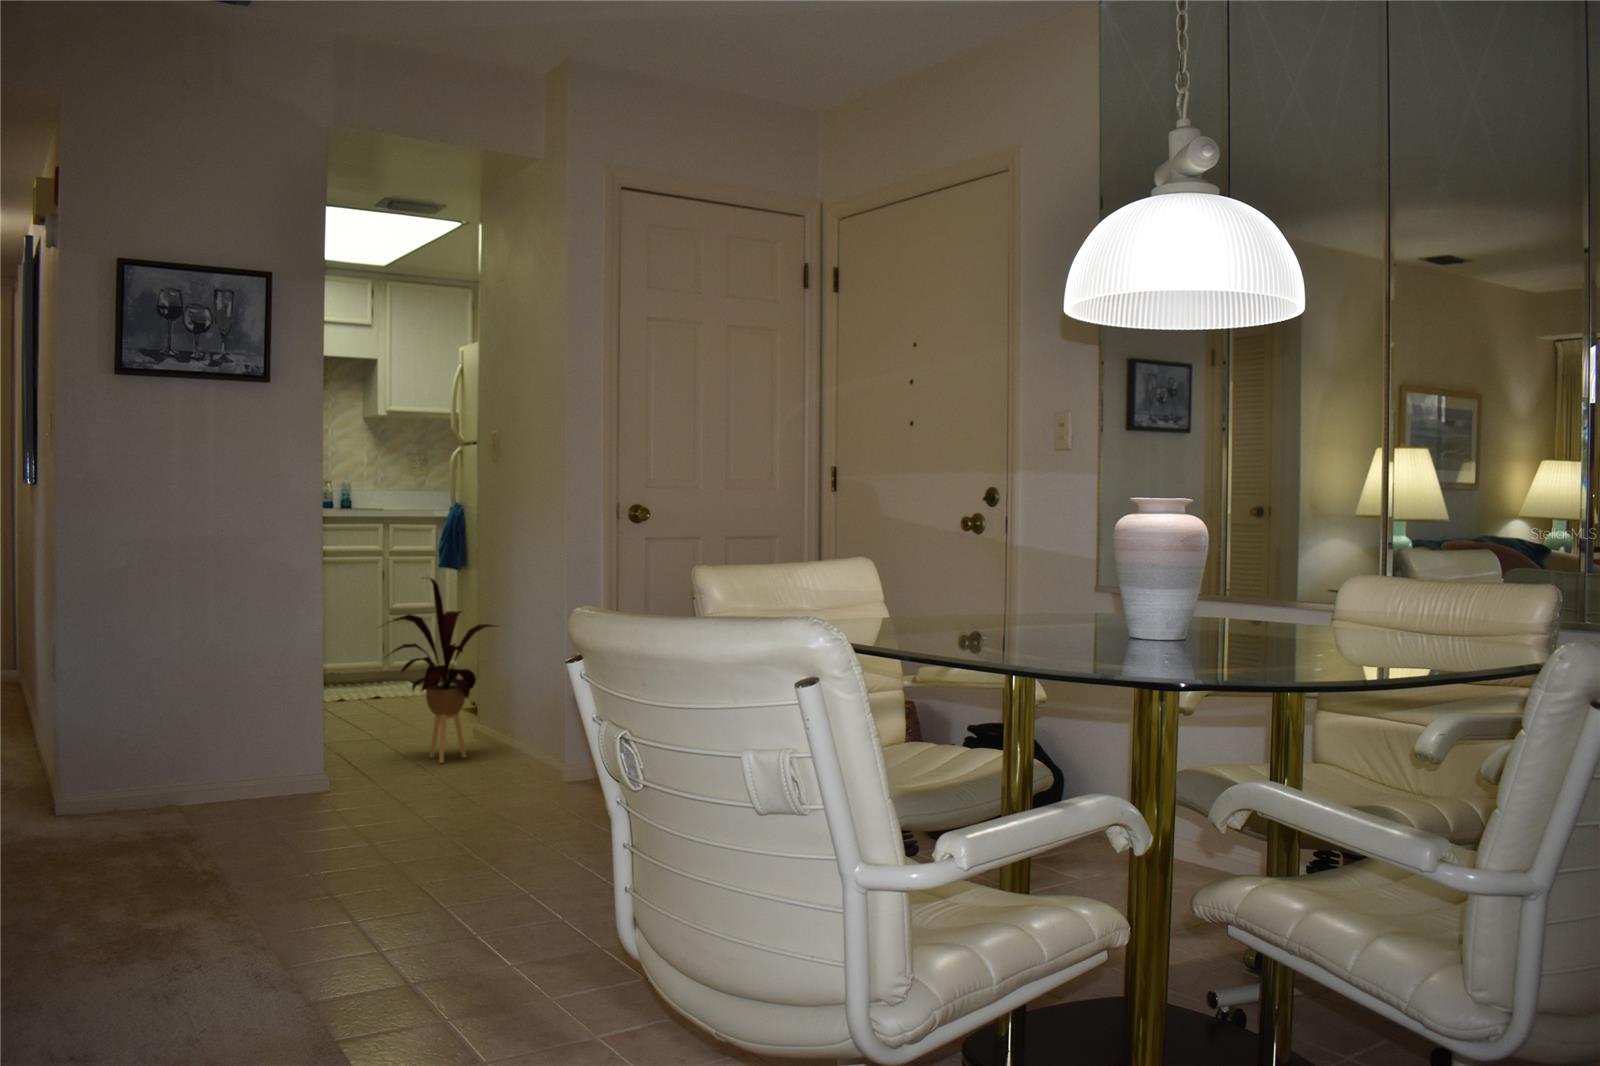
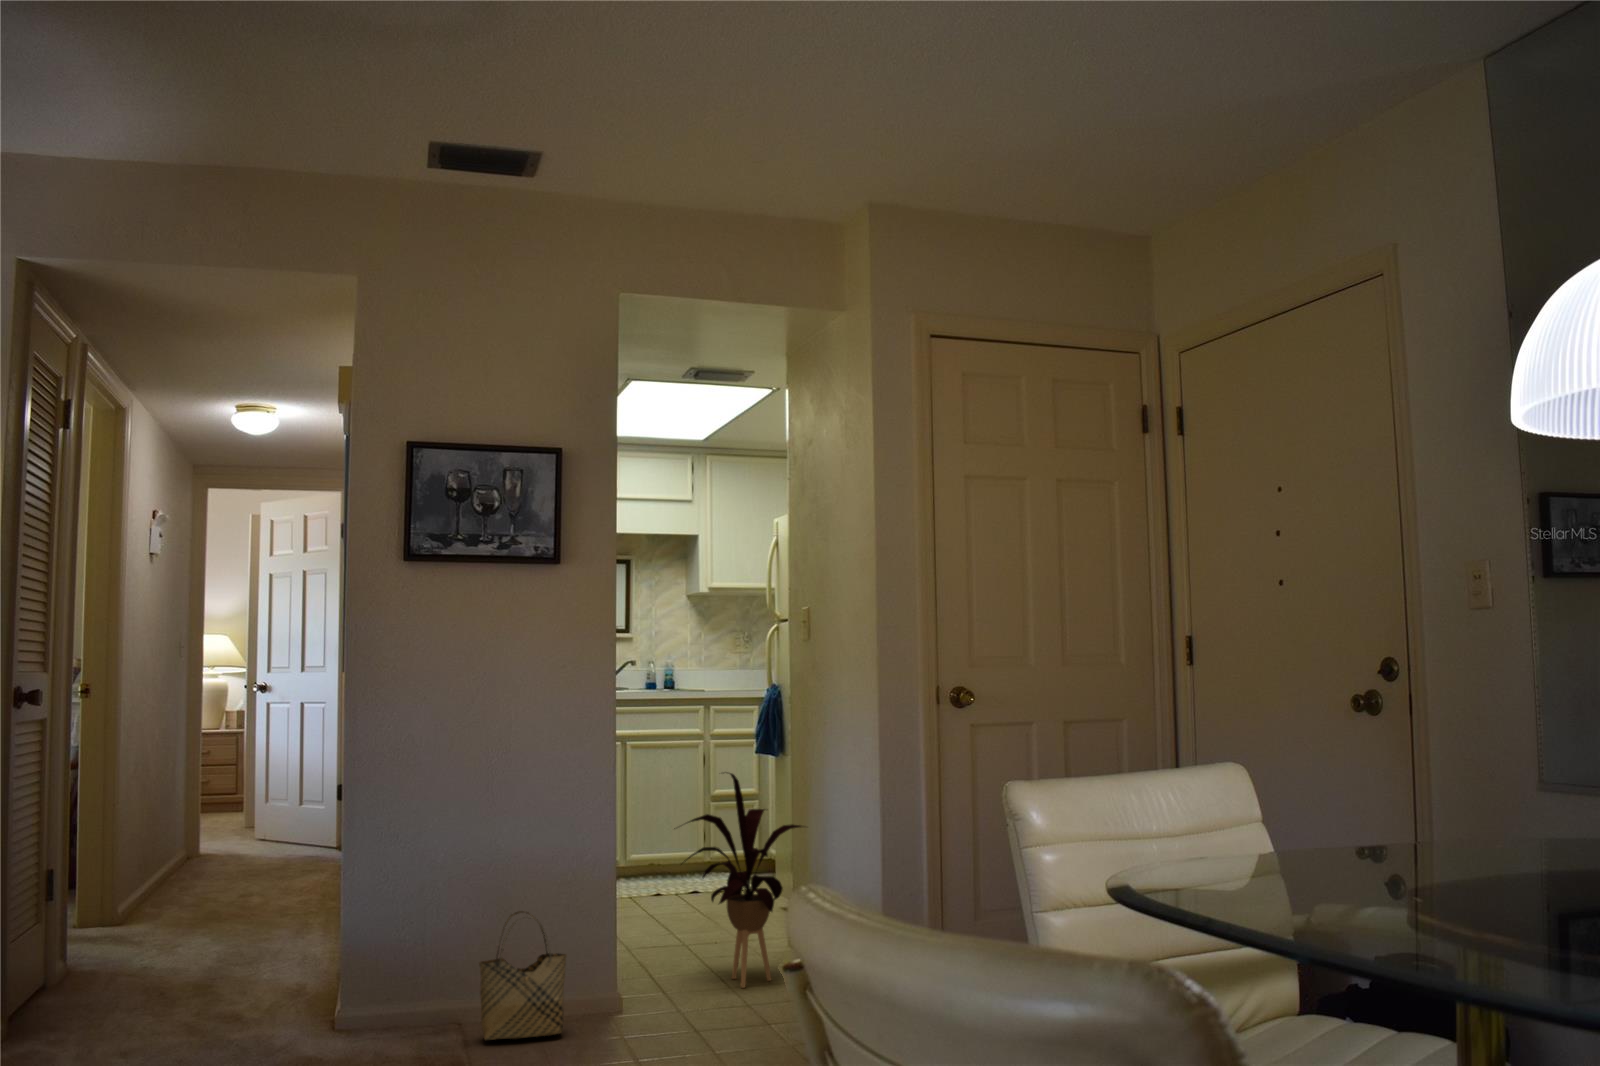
woven basket: none [202,696,285,806] -> present [479,911,567,1040]

